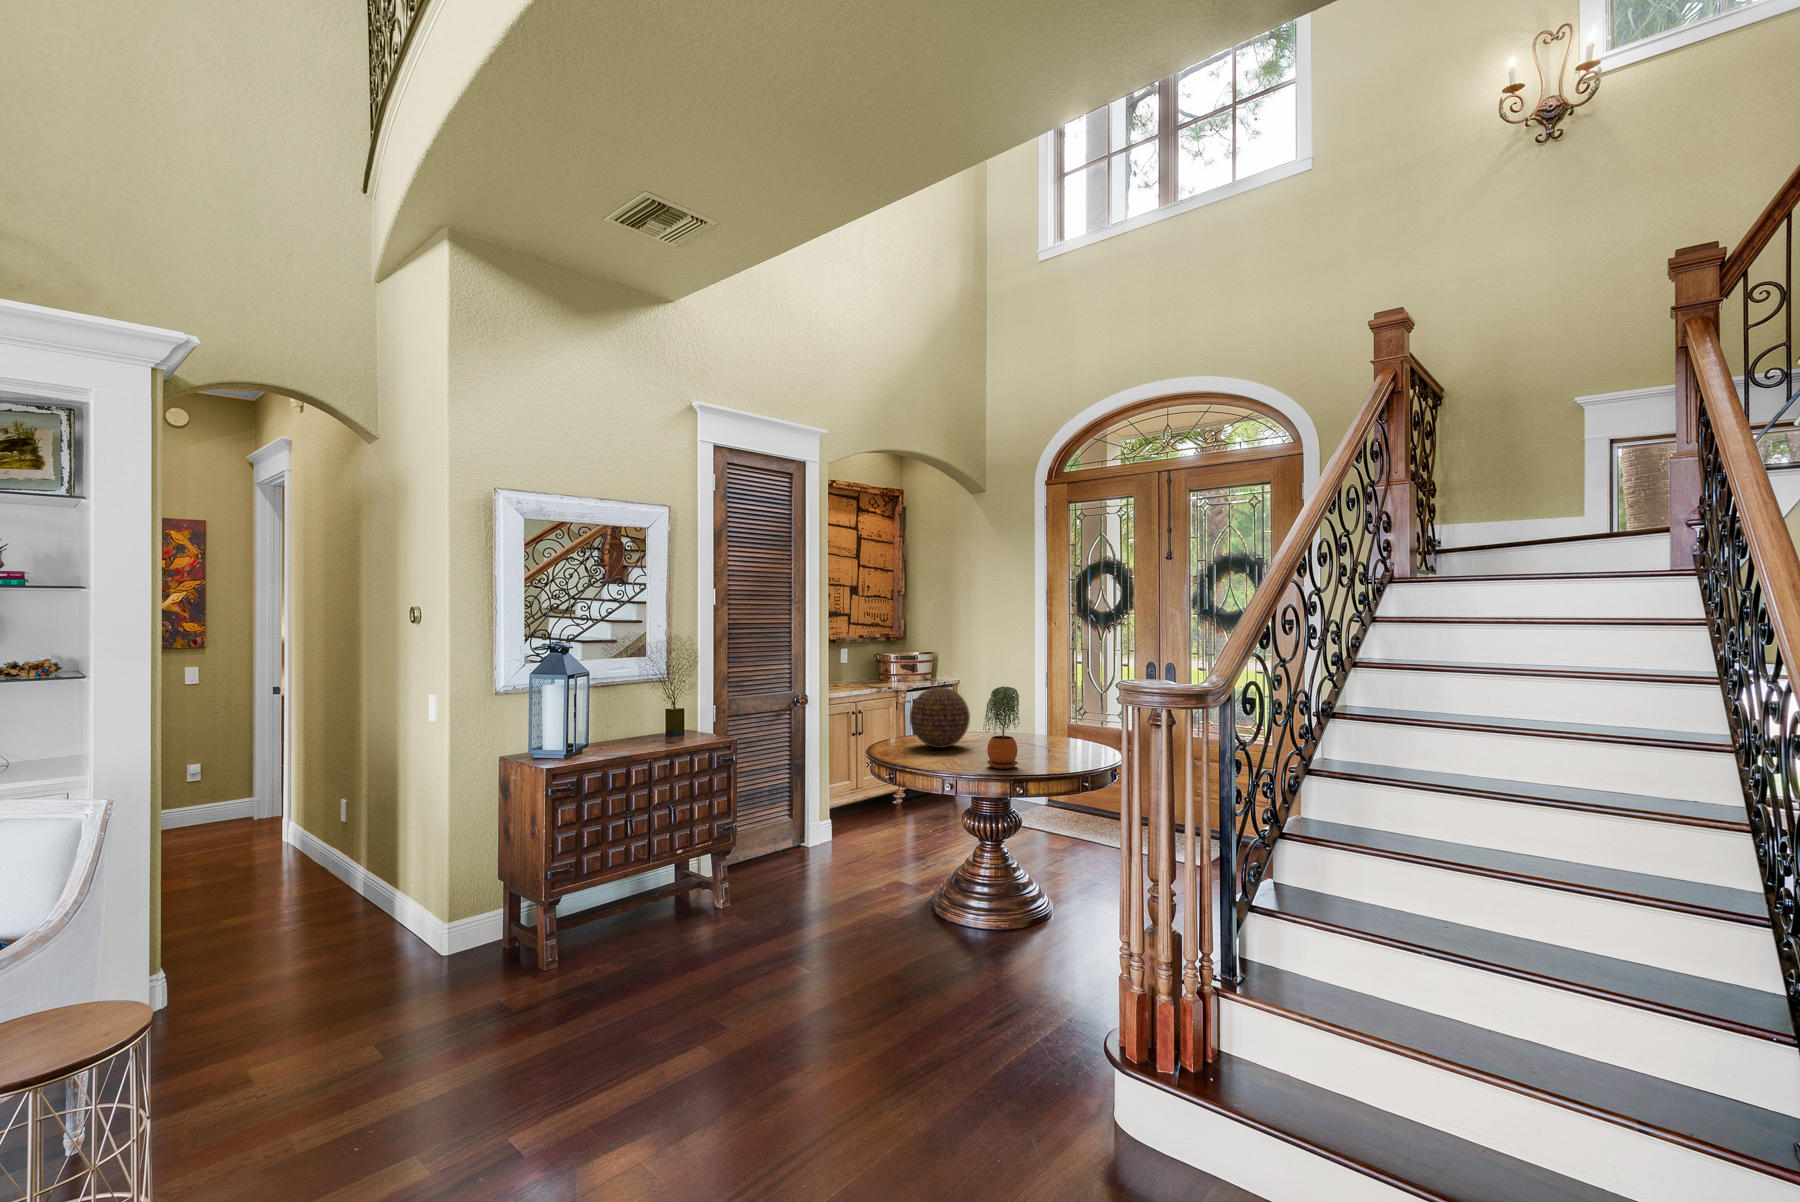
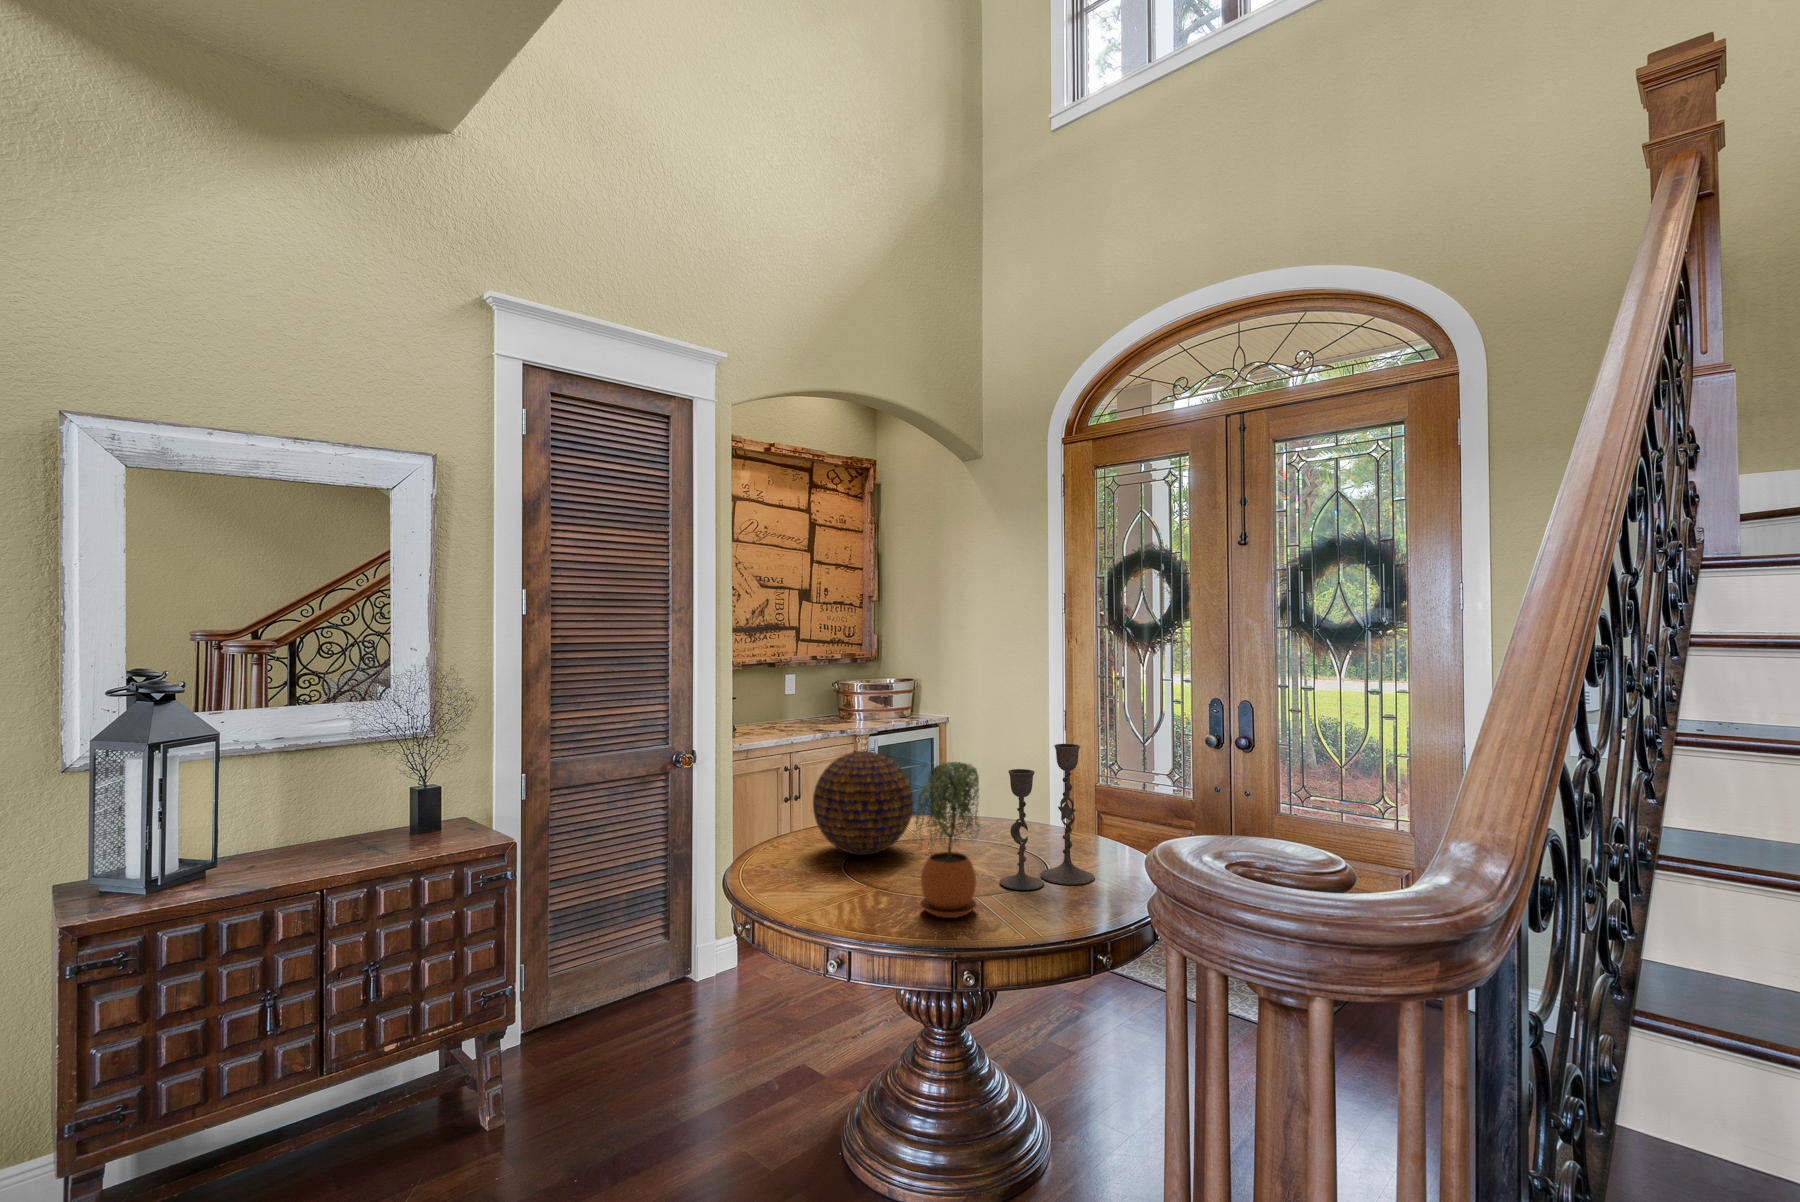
candlestick: none [1025,680,1078,760] -> present [1000,744,1094,890]

